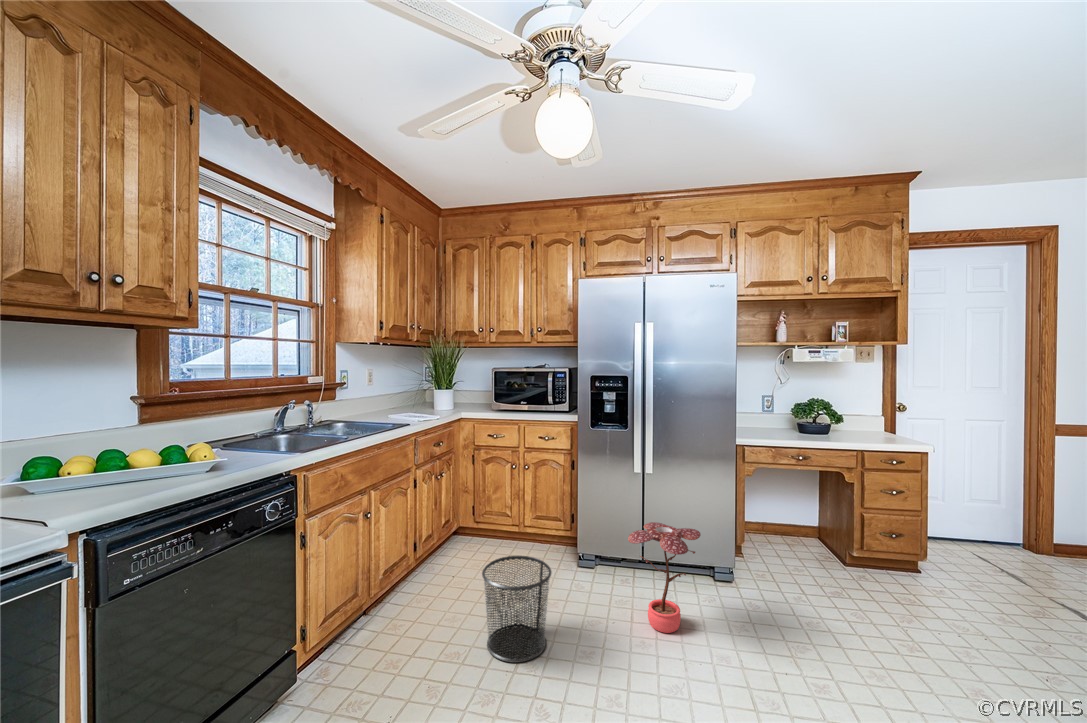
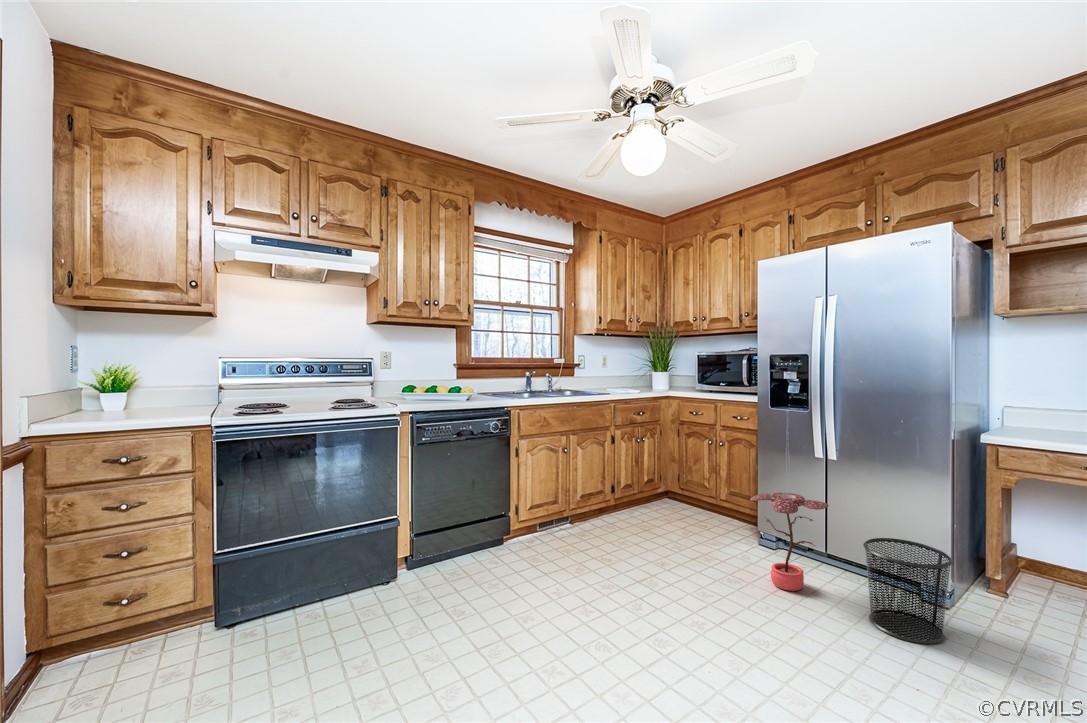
waste bin: present [482,556,551,663] -> present [863,538,953,644]

